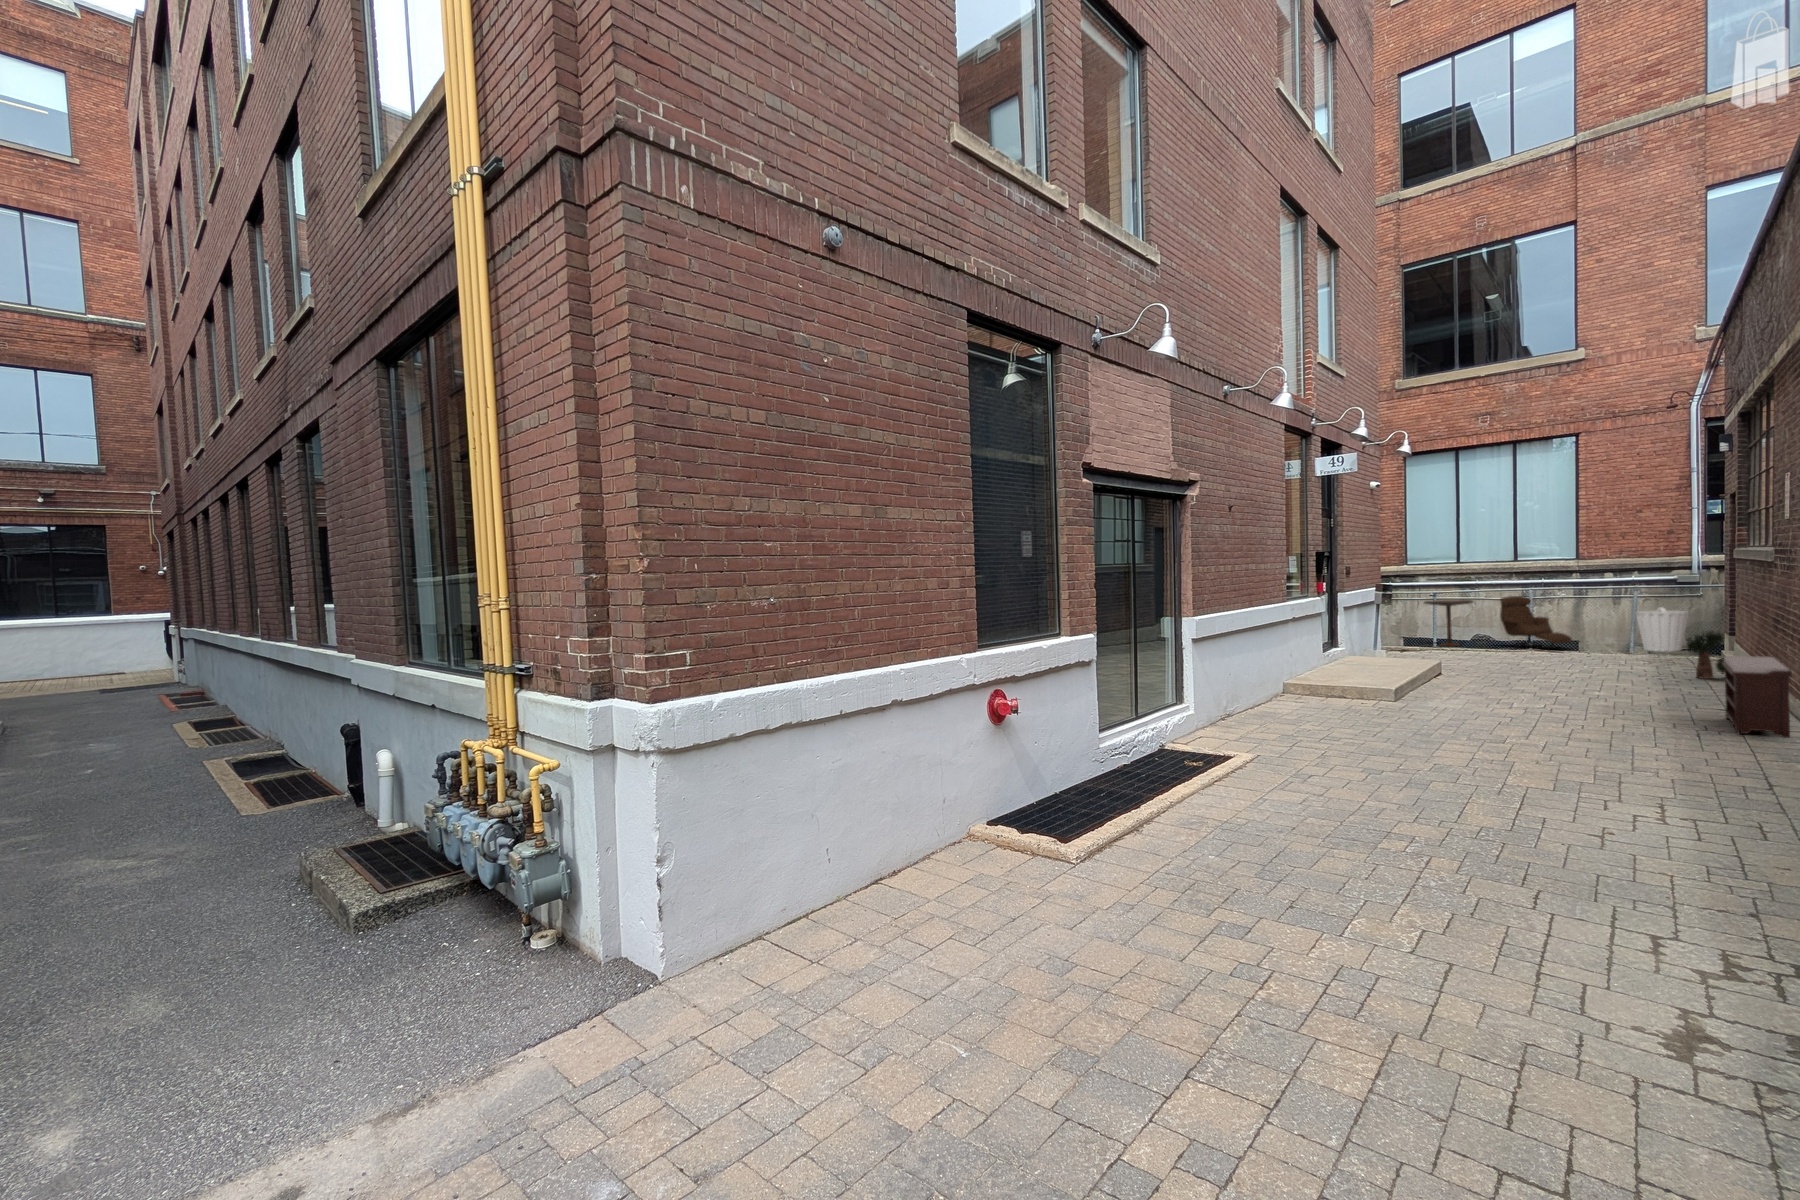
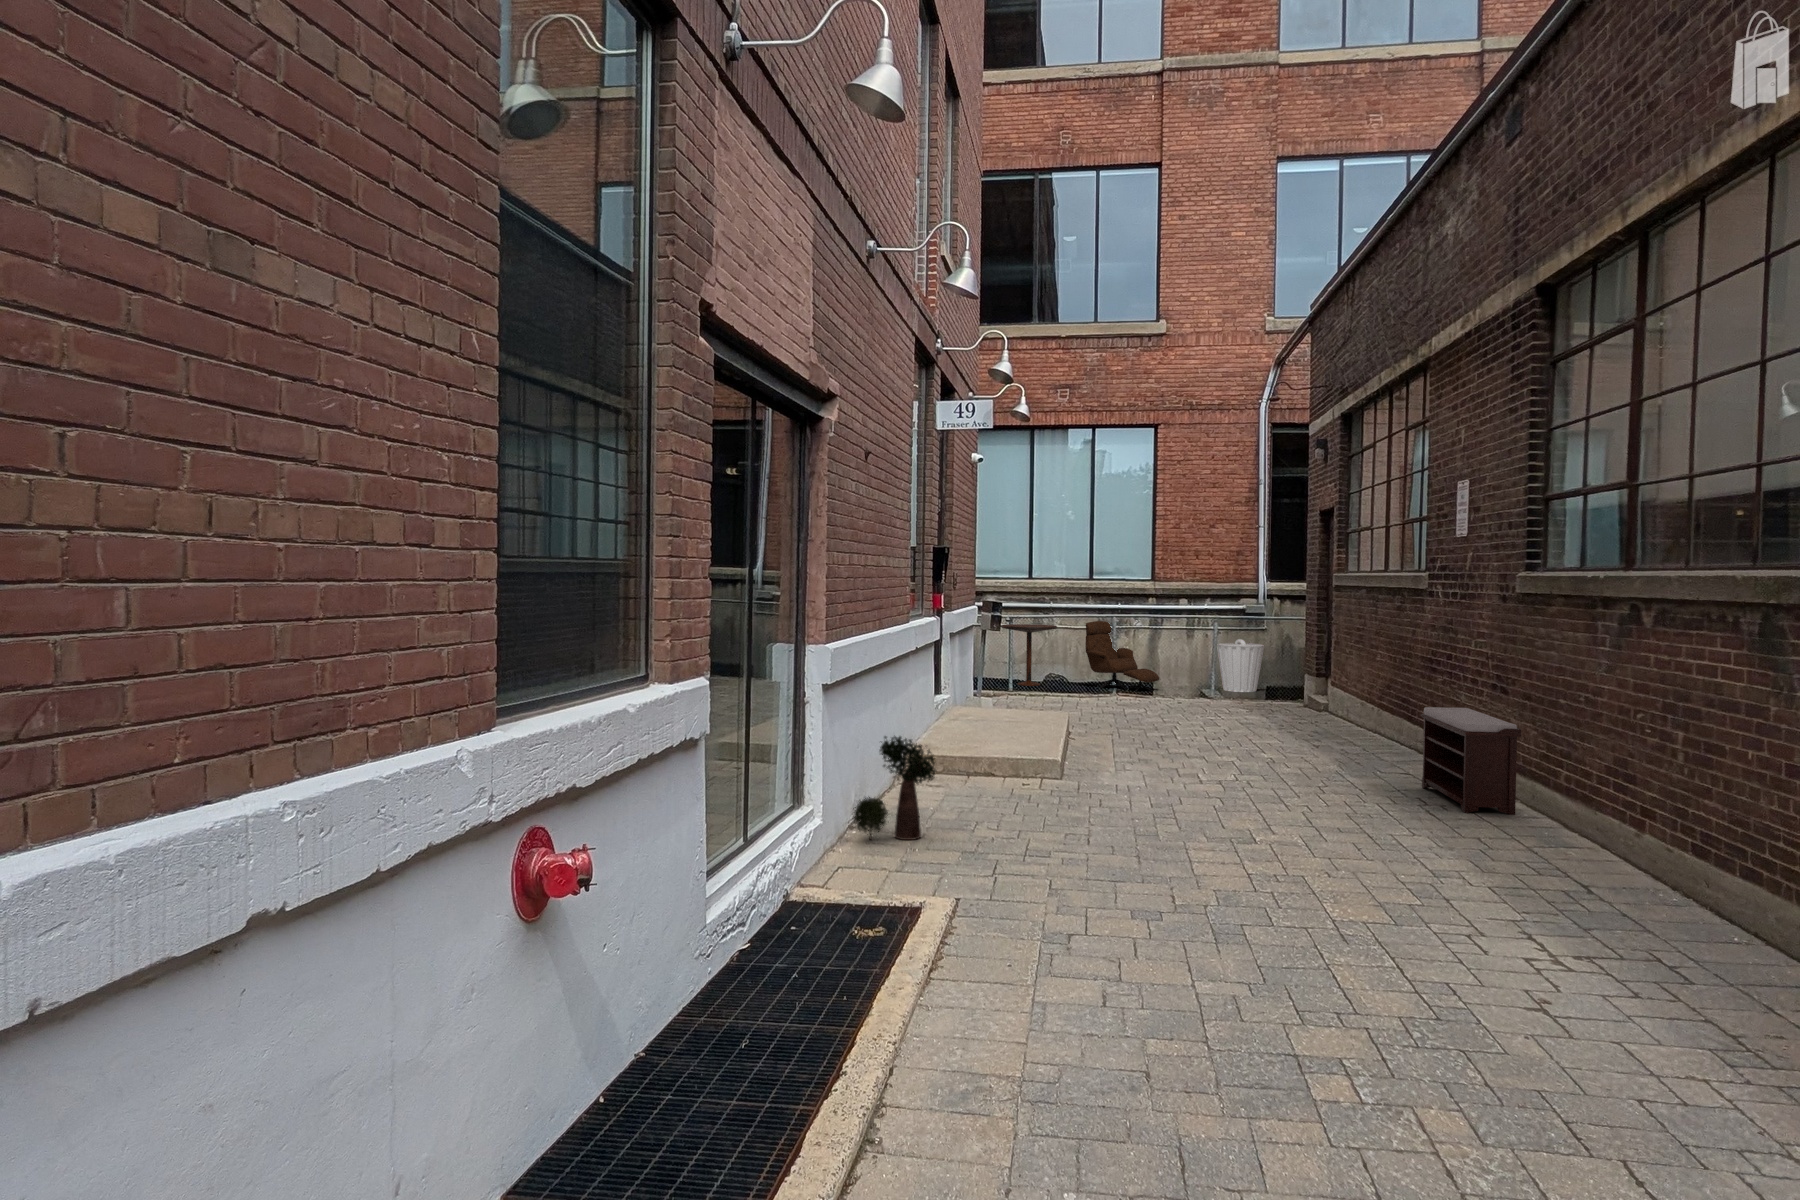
potted plant: present [1686,631,1725,679] -> present [853,736,936,840]

